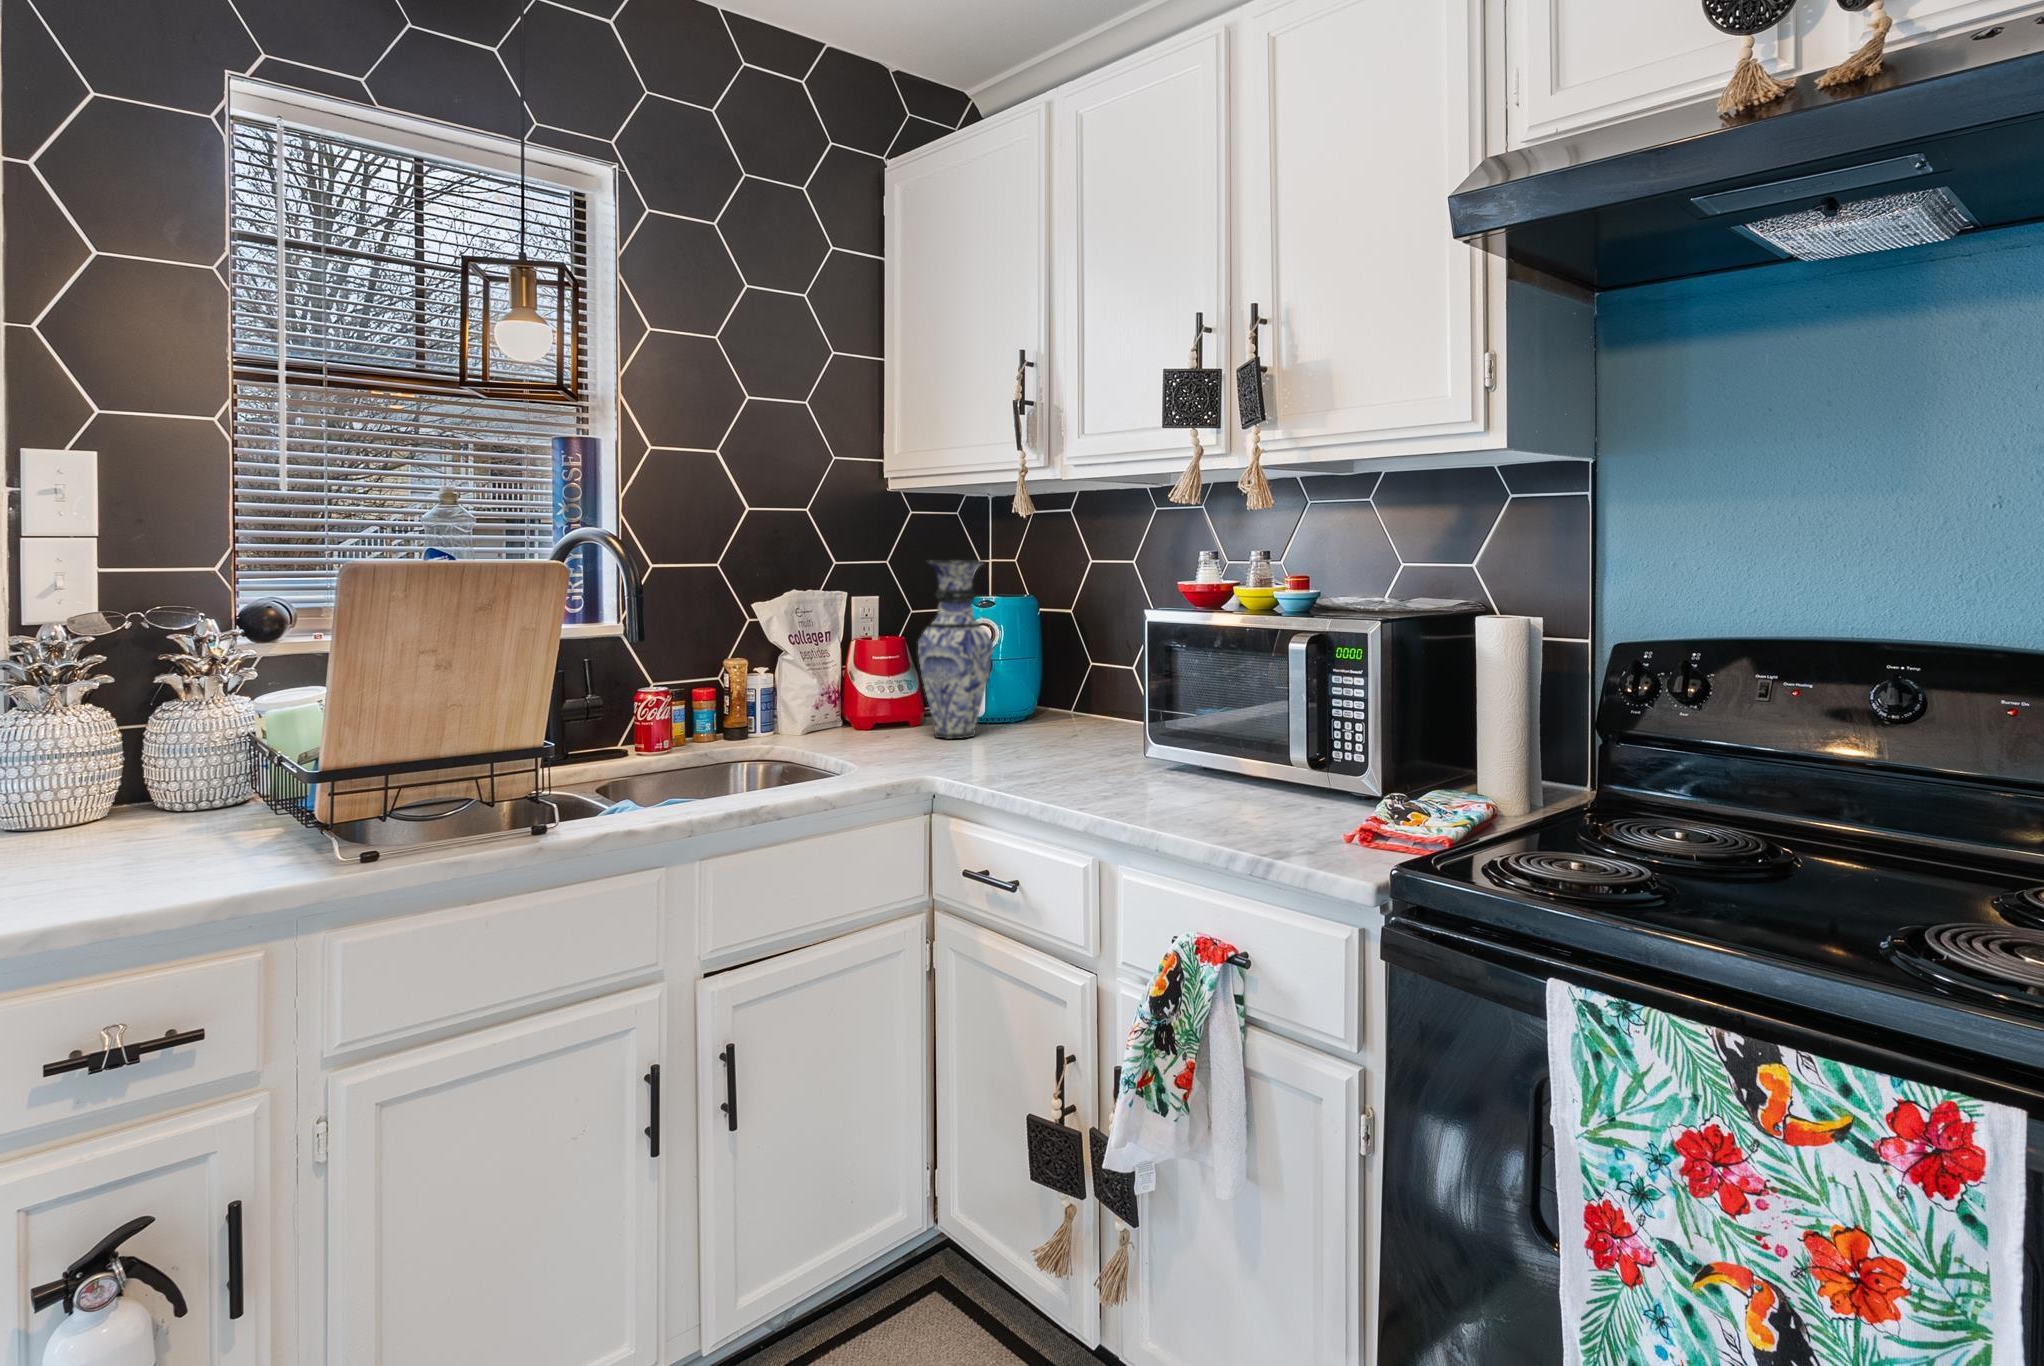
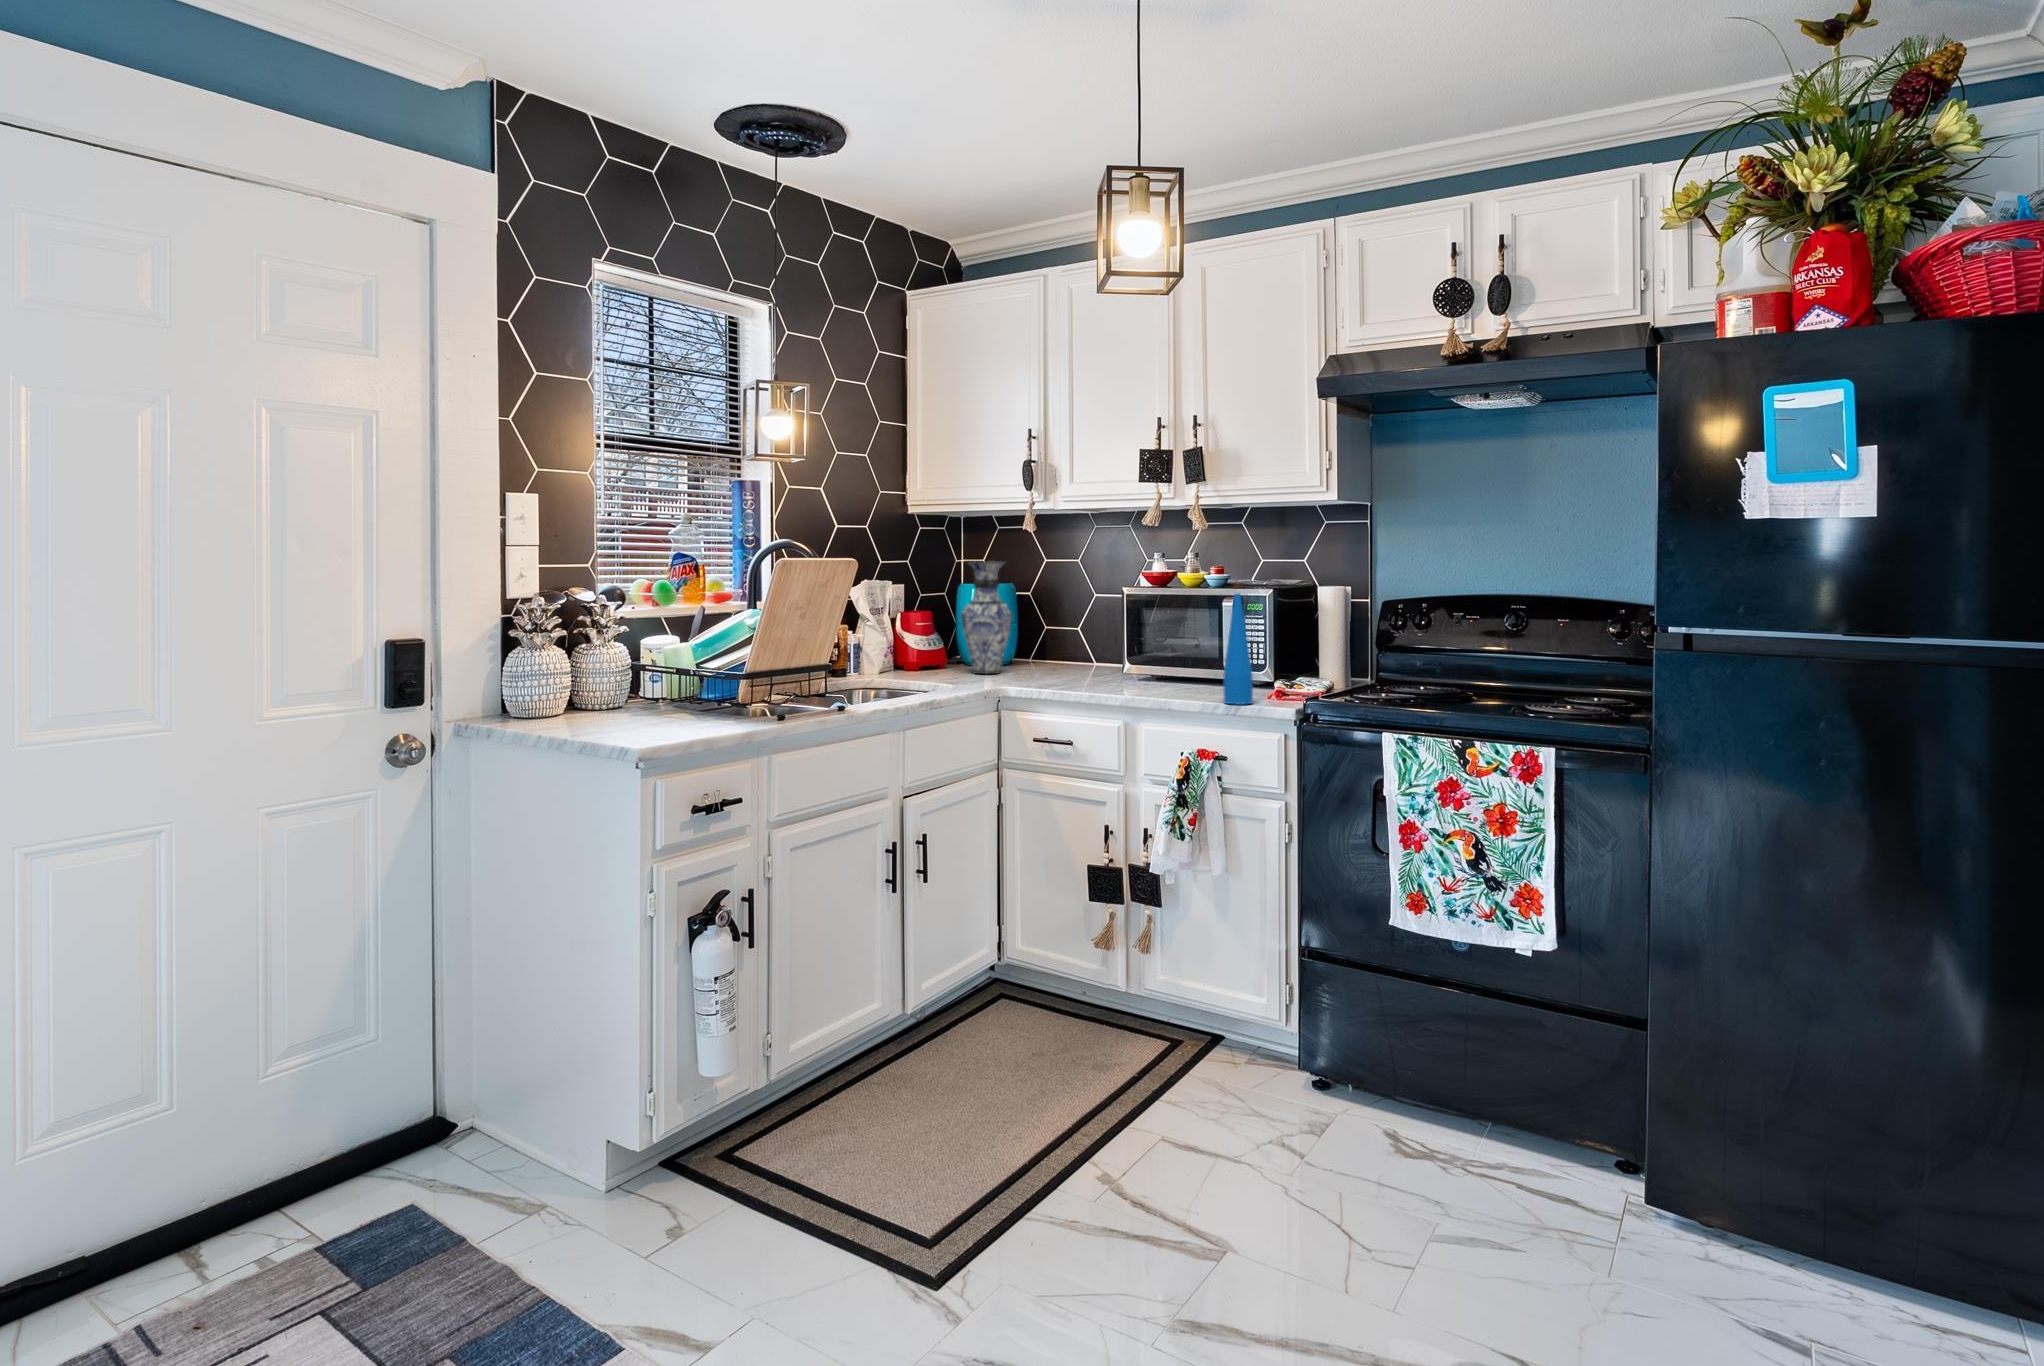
bottle: none [1252,613,1309,852] -> present [1223,584,1253,704]

